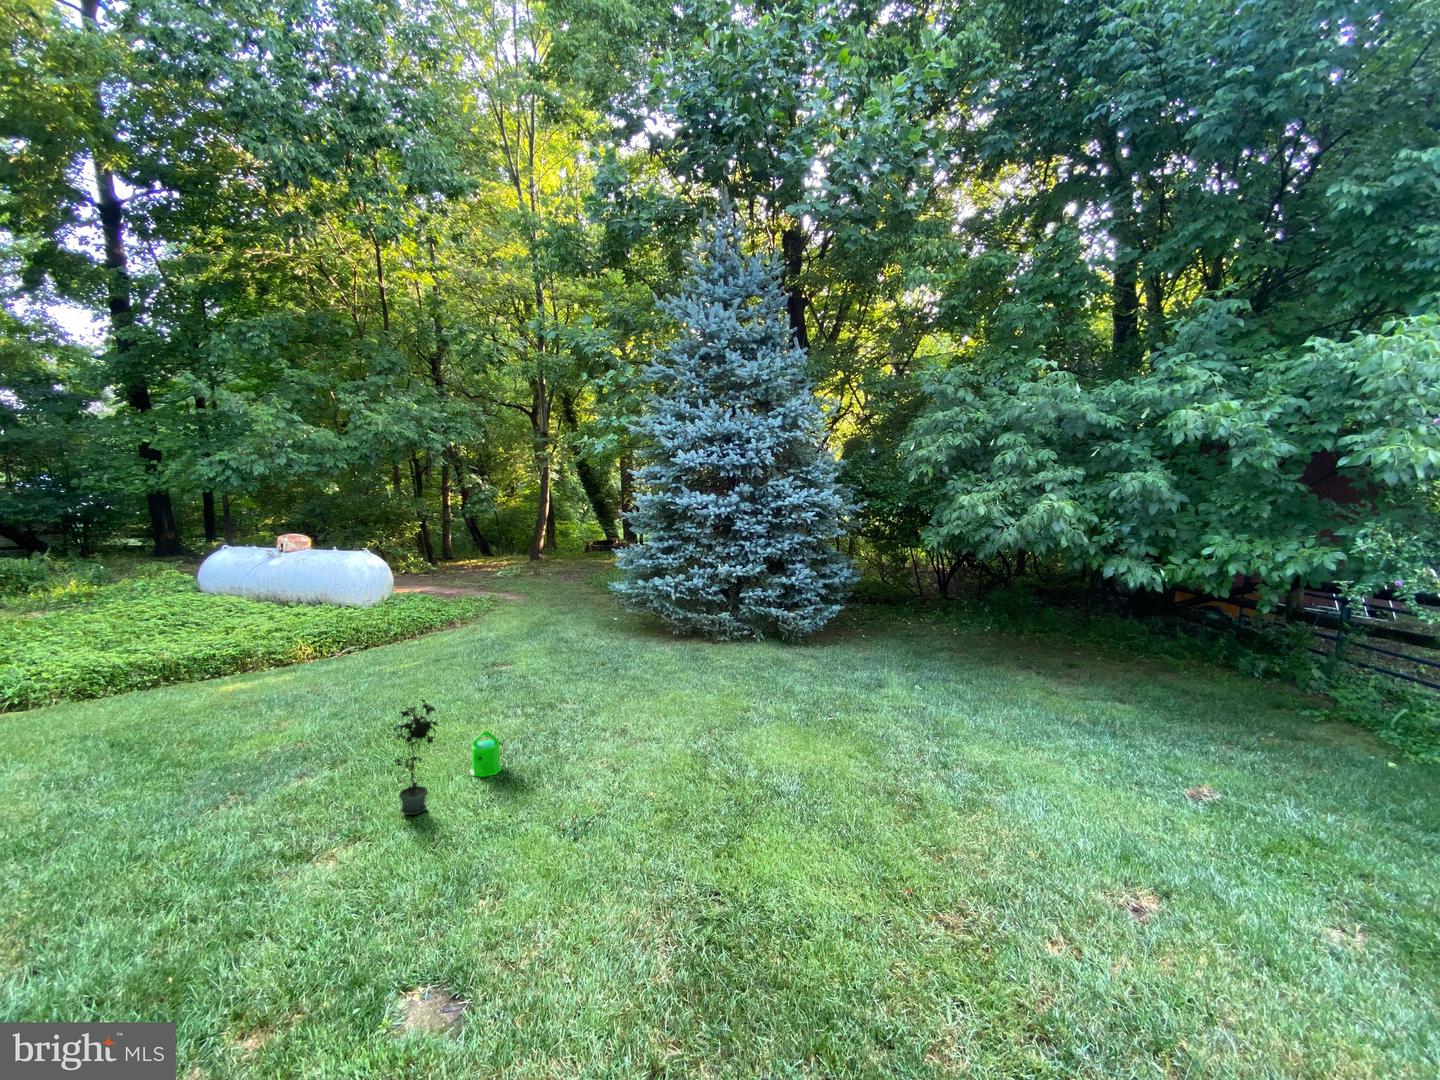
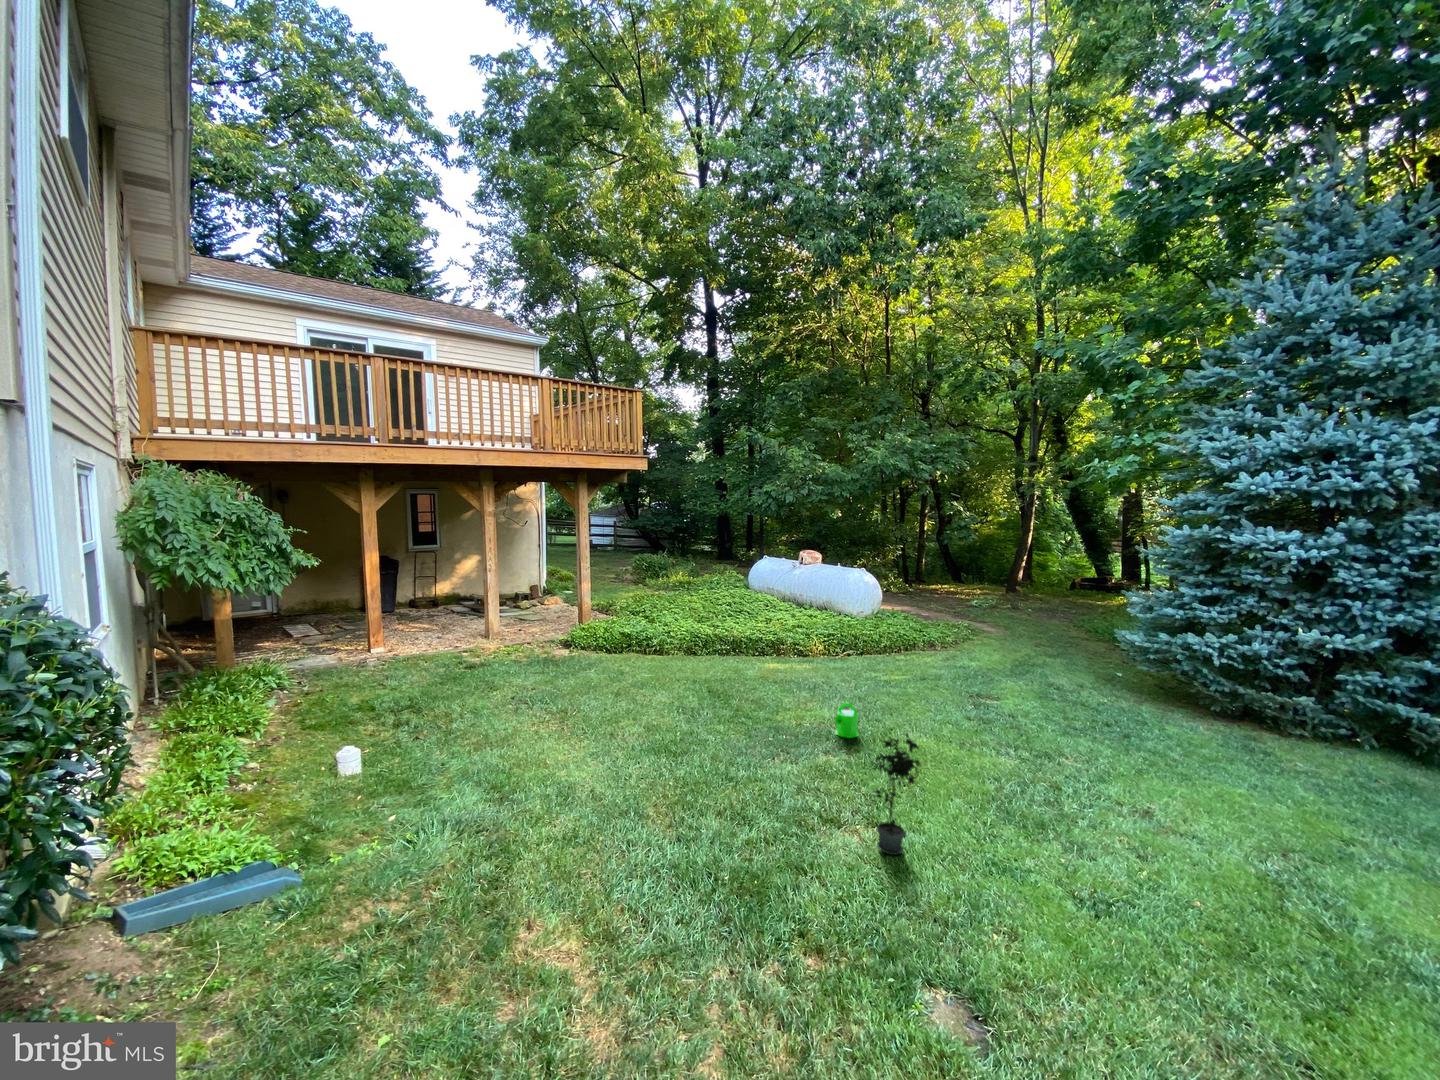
watering can: present [470,731,502,777] -> present [835,702,859,738]

